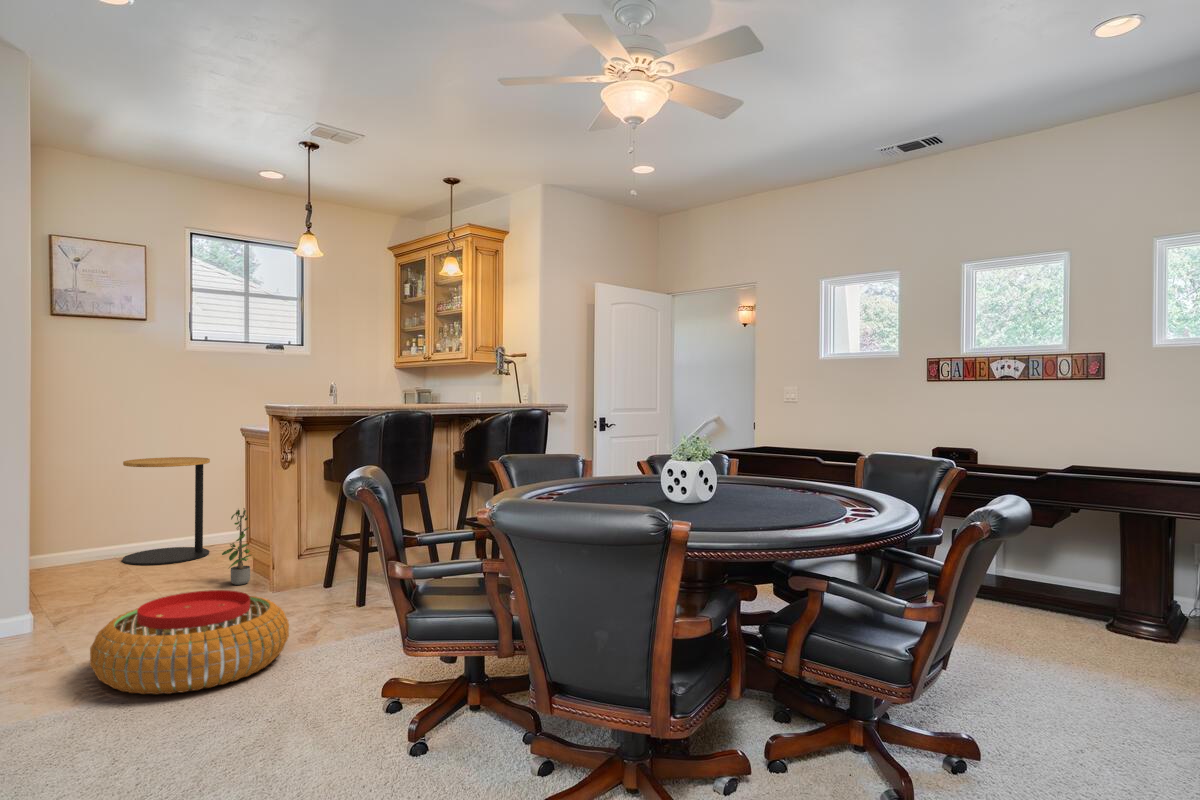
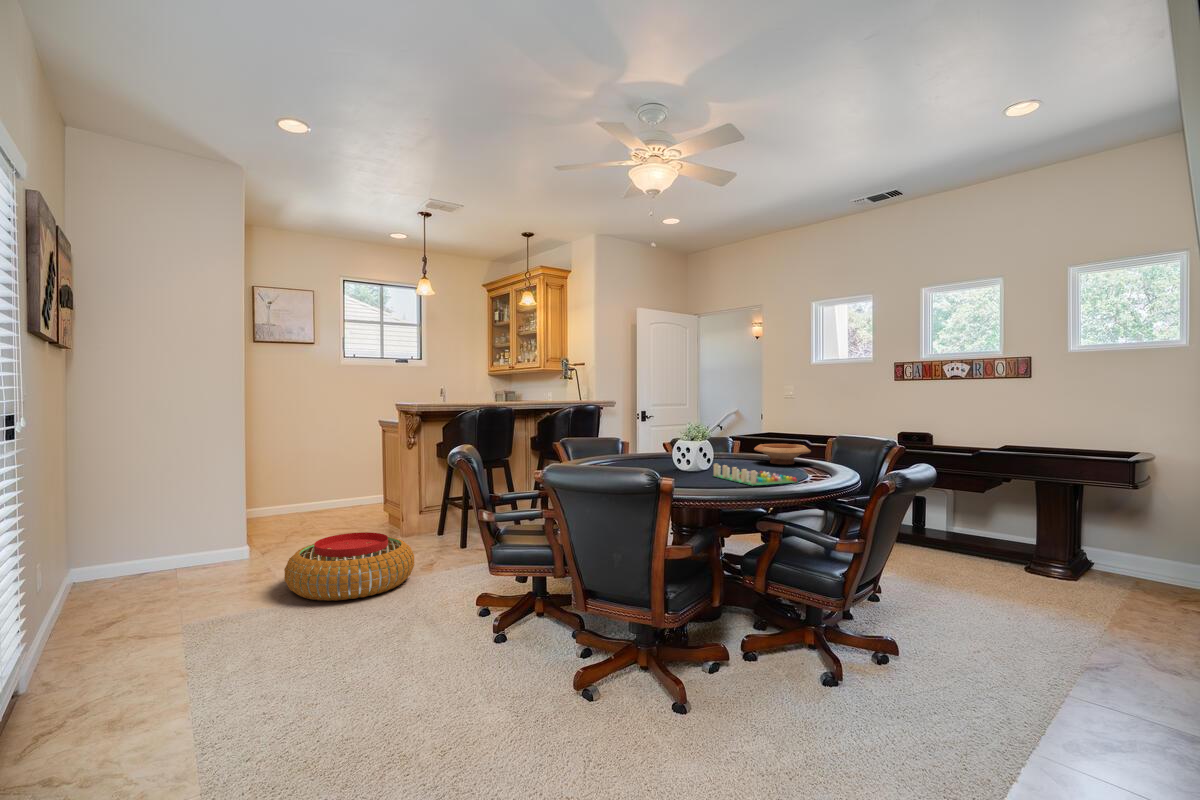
side table: present [123,457,210,565] -> none [299,441,358,518]
wooden bowl: none [768,464,845,492] -> present [754,444,811,464]
board game: none [721,493,844,525] -> present [713,464,798,485]
potted plant: present [222,508,251,585] -> none [367,477,390,532]

